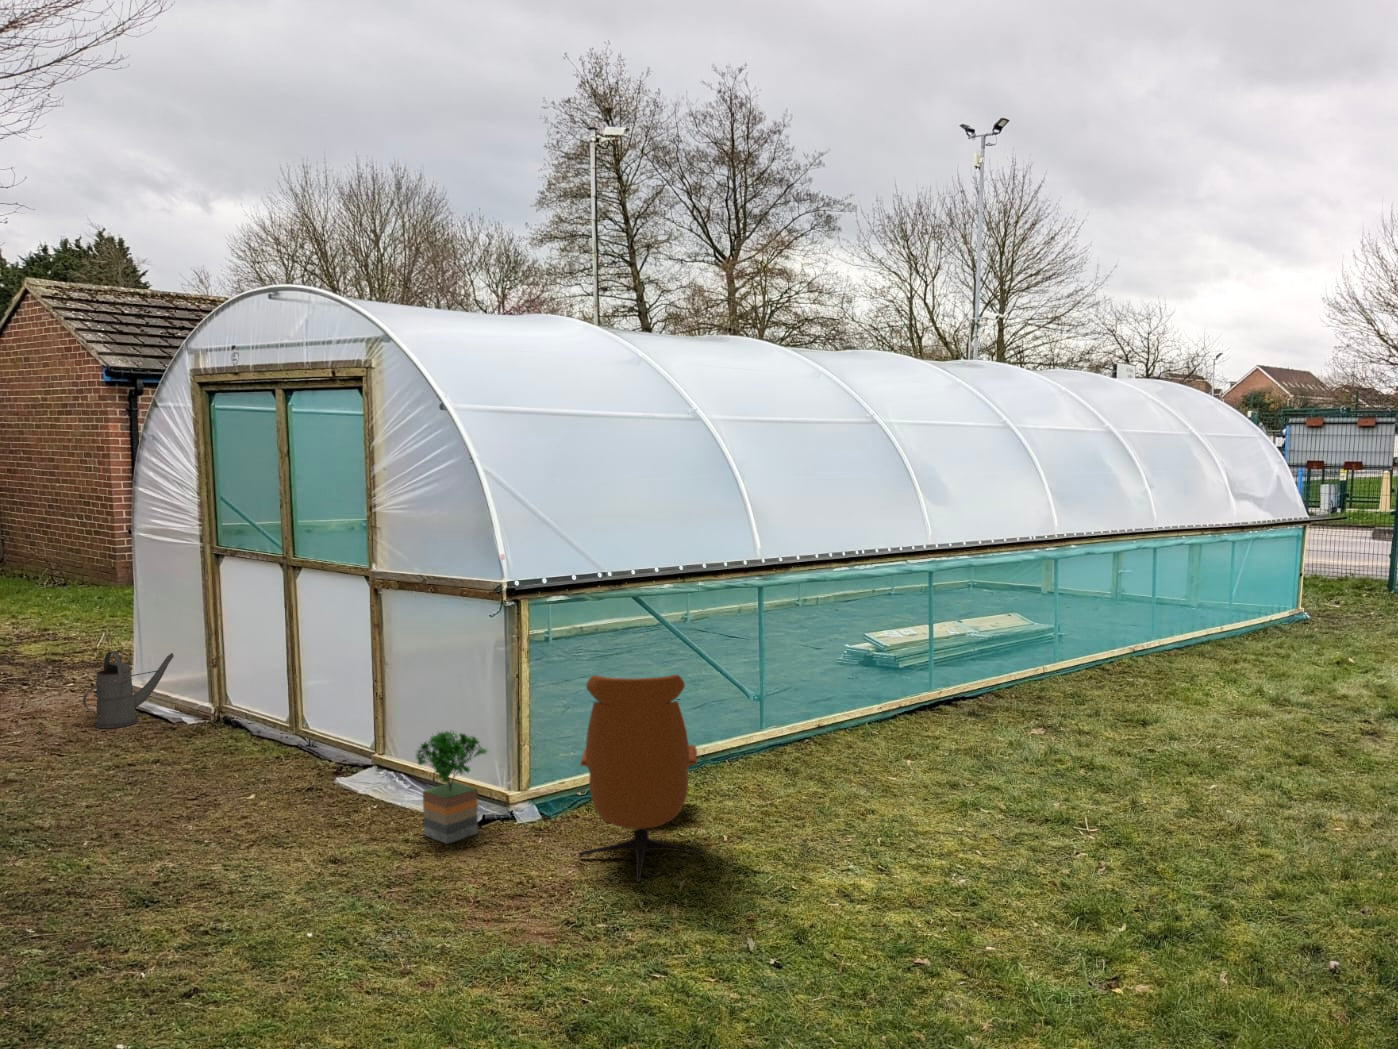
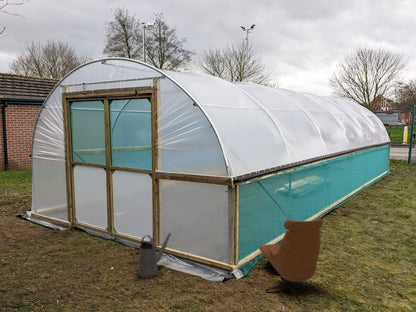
watering can: present [83,651,174,728] -> present [135,233,171,278]
potted tree: present [416,731,487,844] -> none [191,239,219,287]

